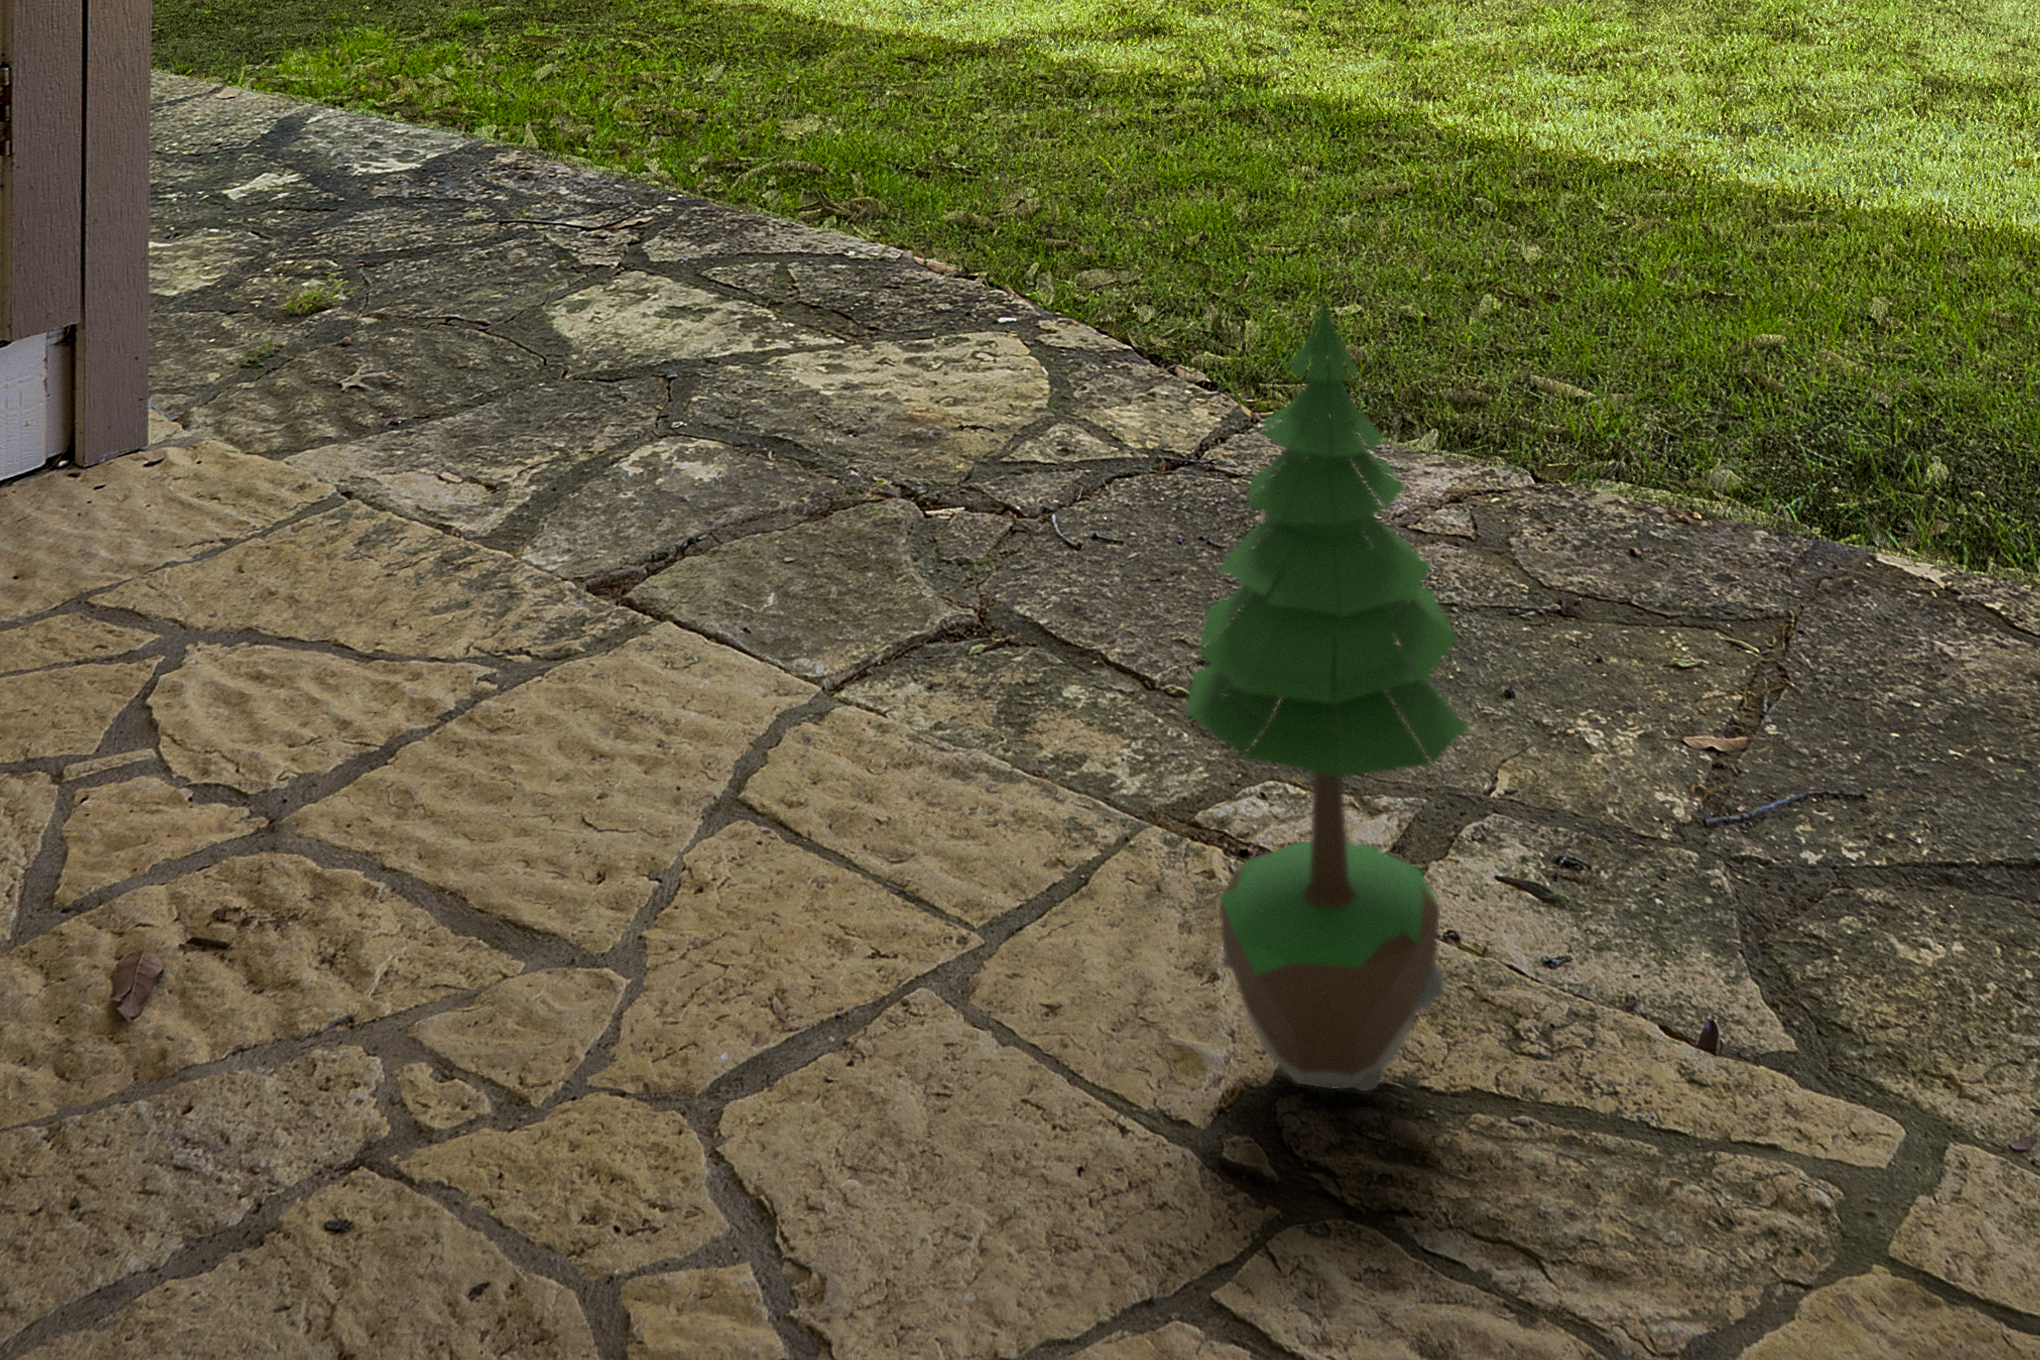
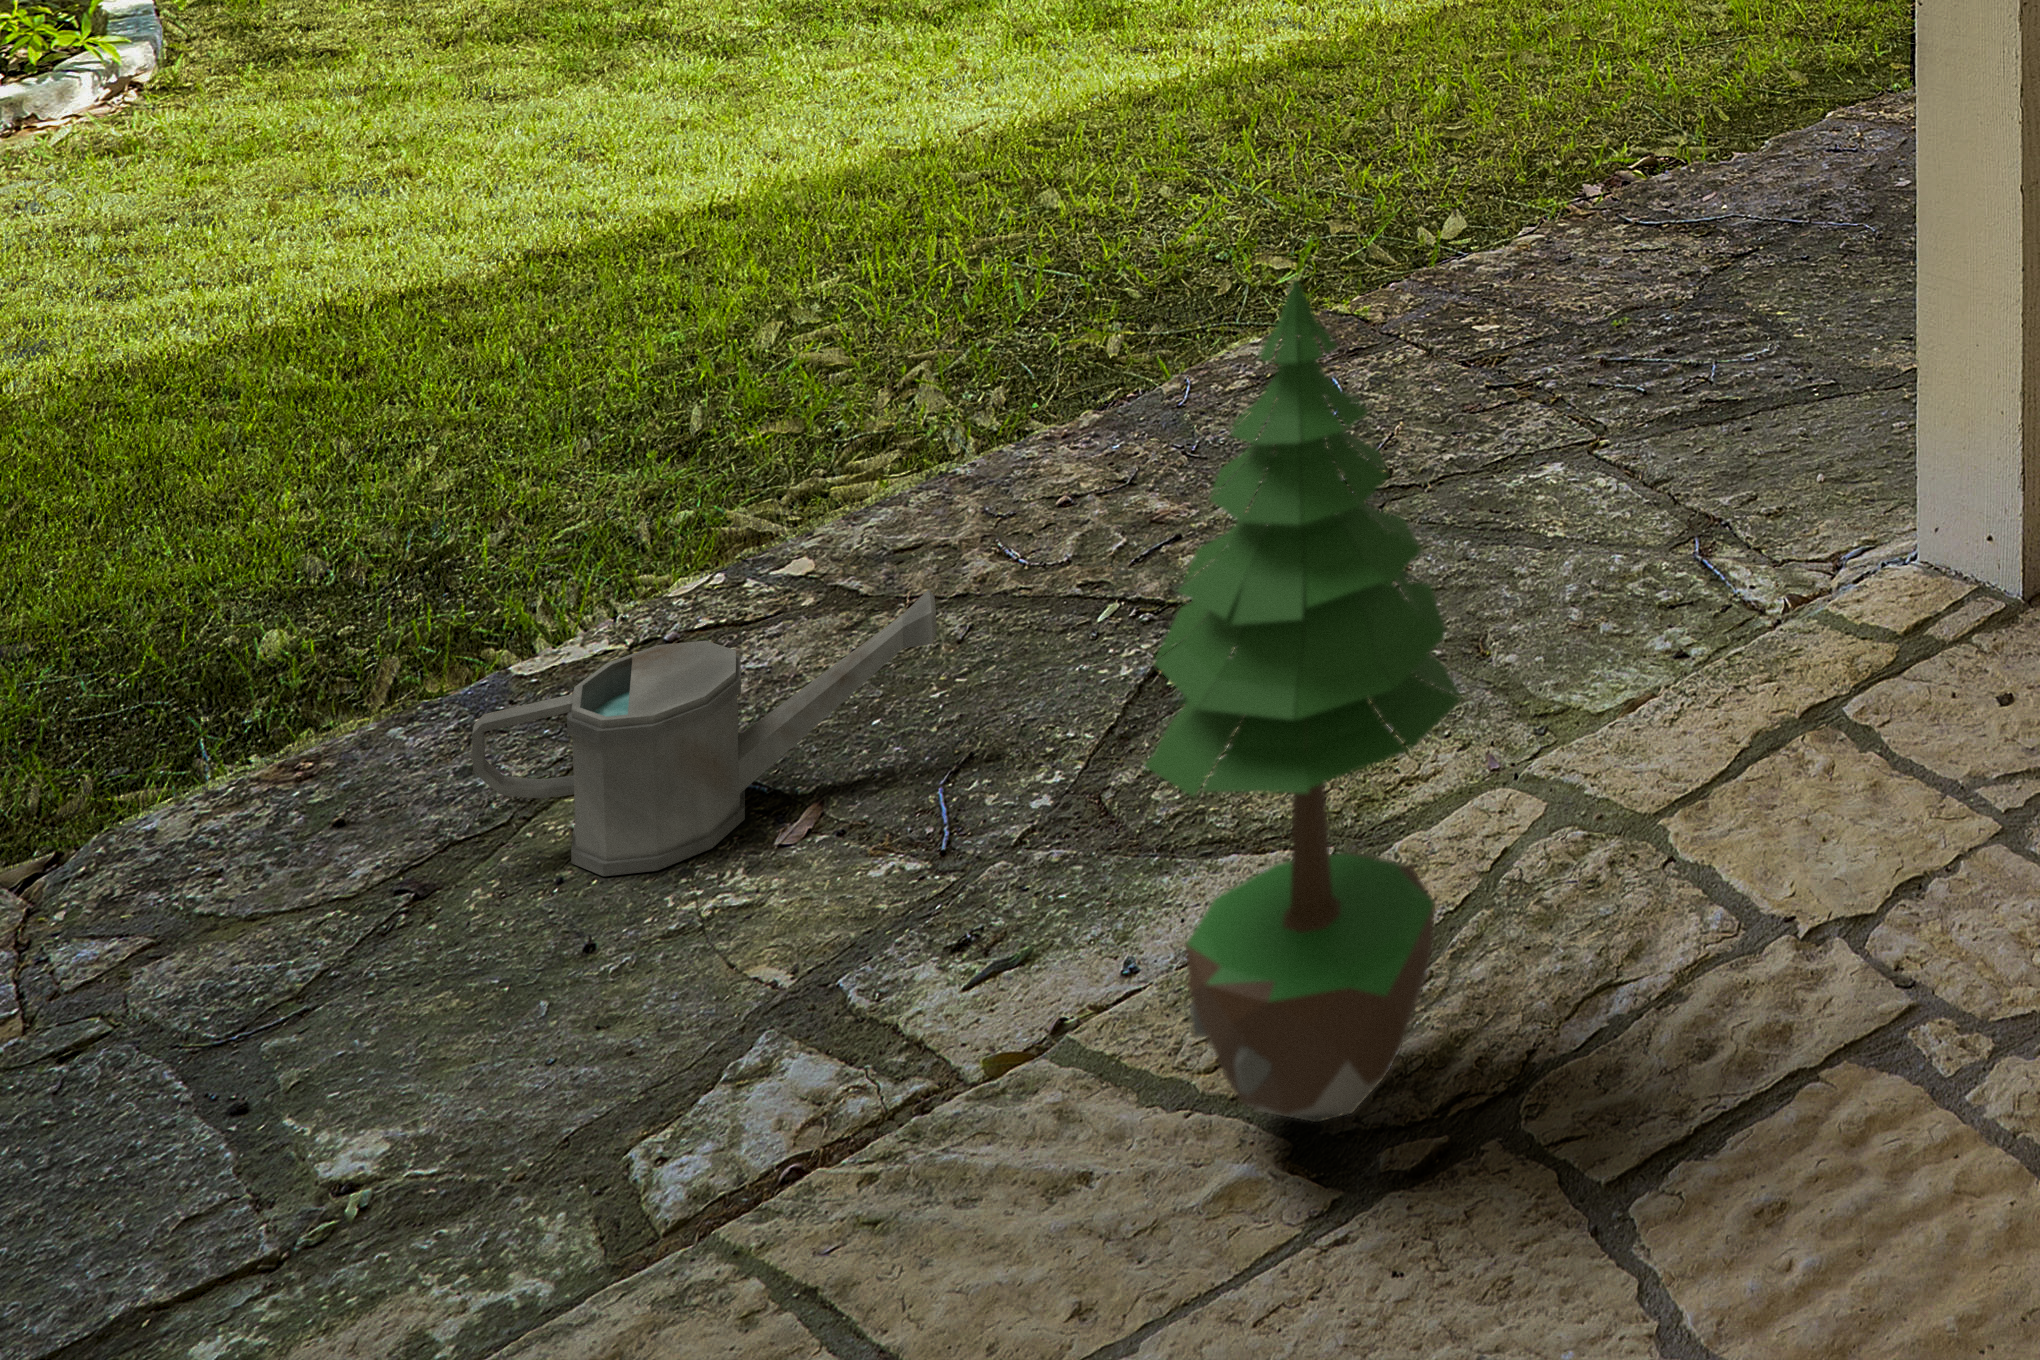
watering can: none [1606,490,1842,699] -> present [472,589,937,876]

